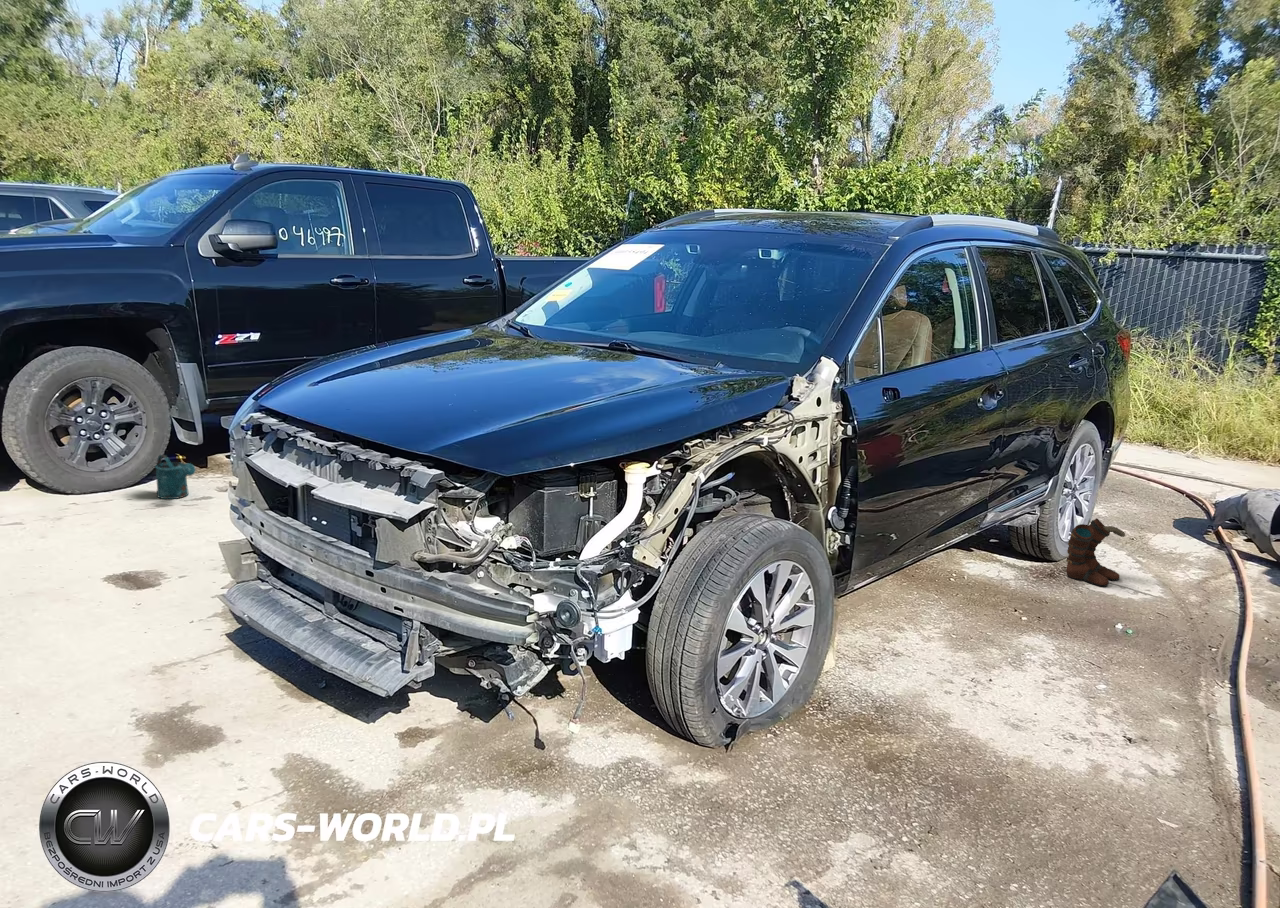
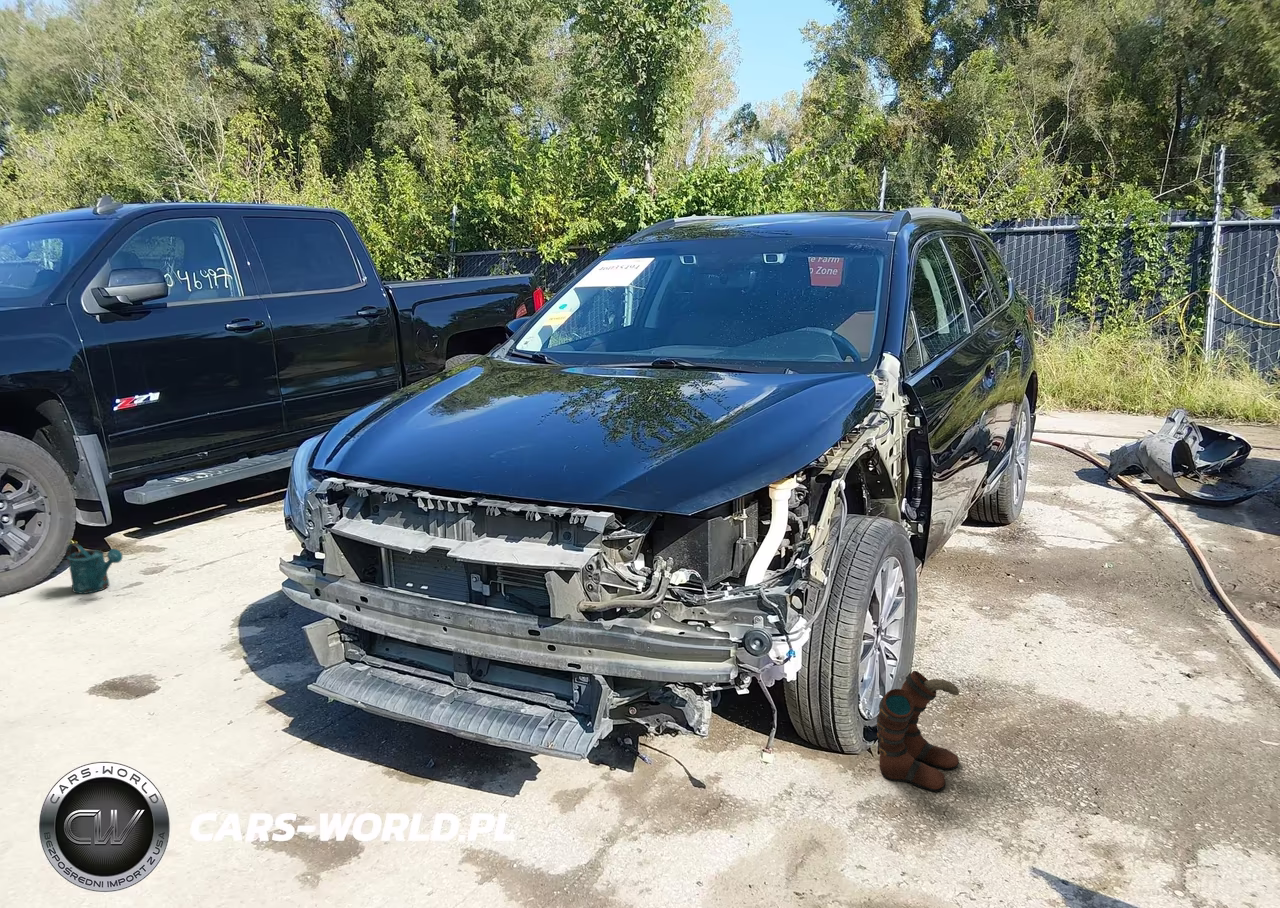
boots: present [1066,518,1125,586] -> present [877,671,959,792]

